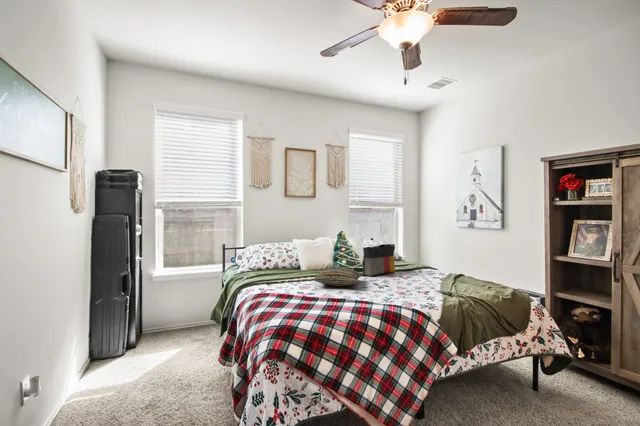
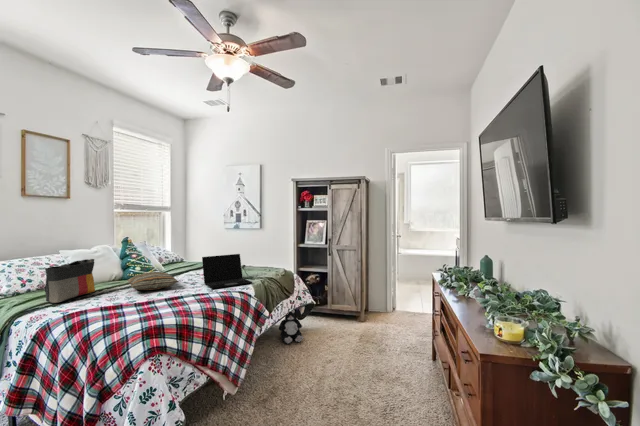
tote bag: present [362,244,395,276] -> present [45,259,95,303]
laptop: none [389,258,444,301] -> present [202,254,252,289]
plush toy: none [497,350,539,408] -> present [279,310,303,343]

